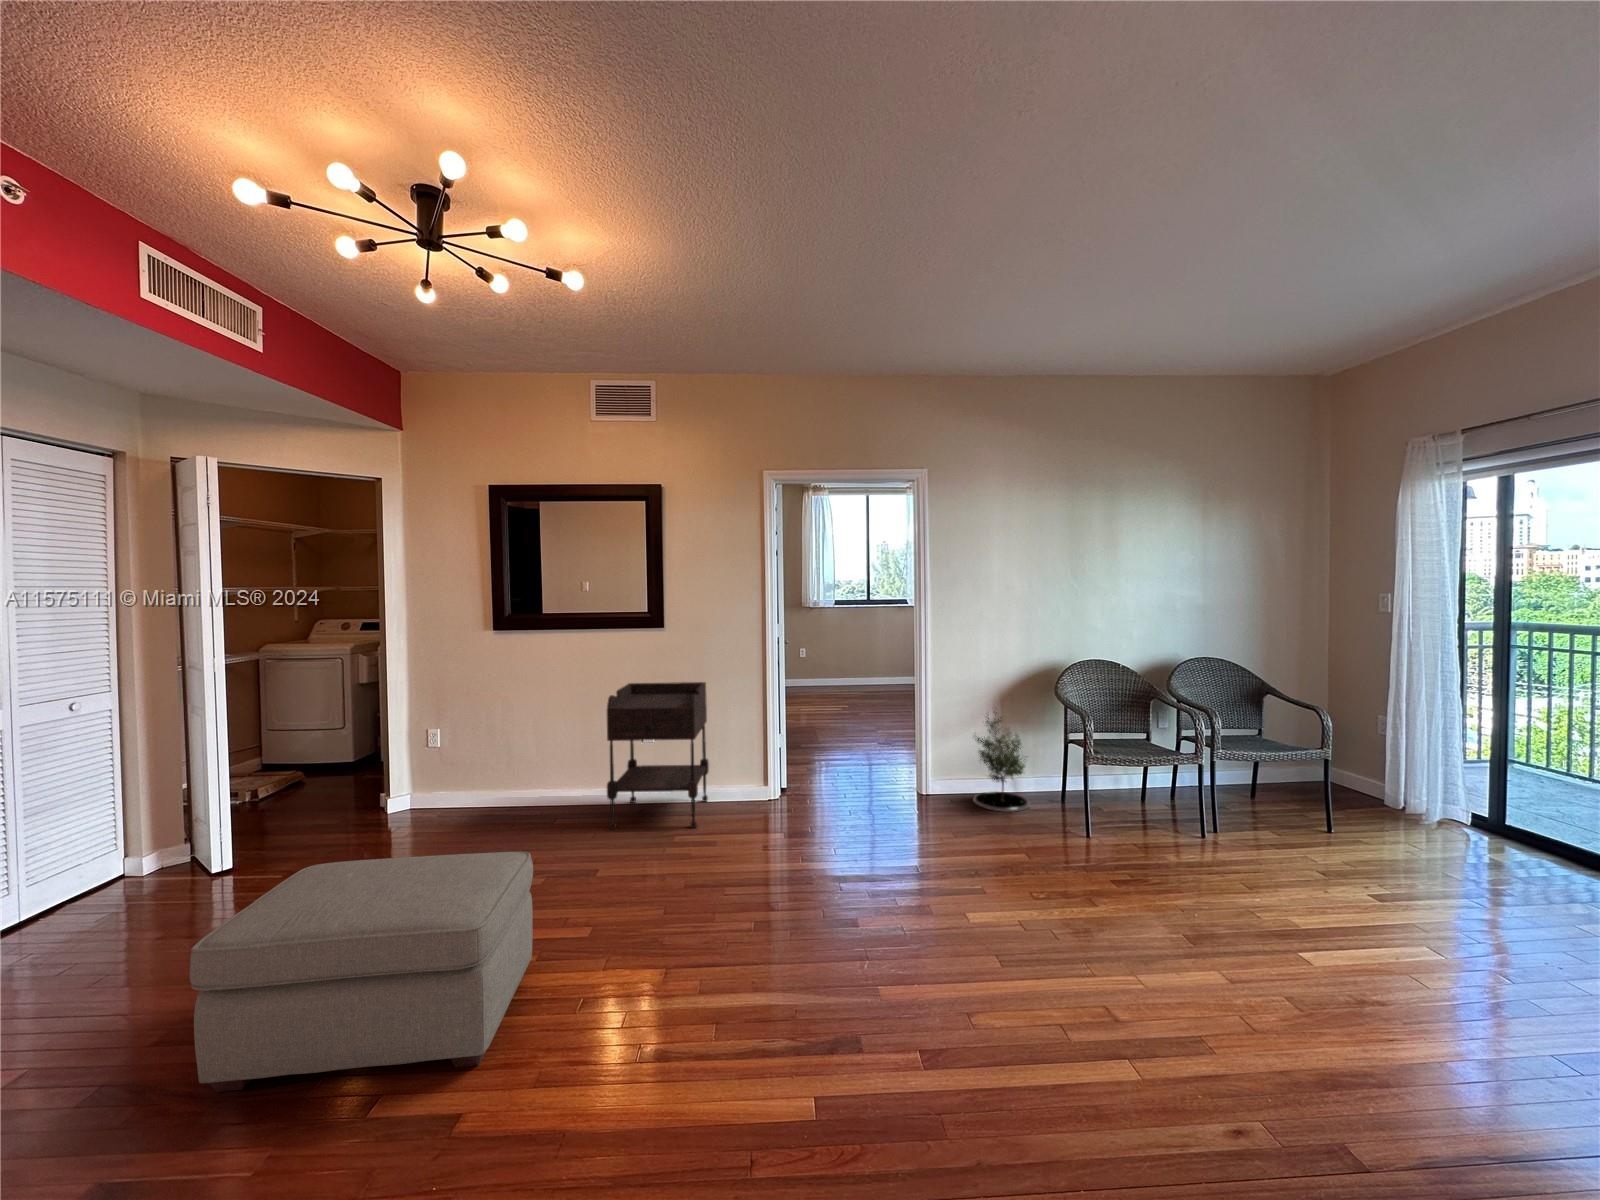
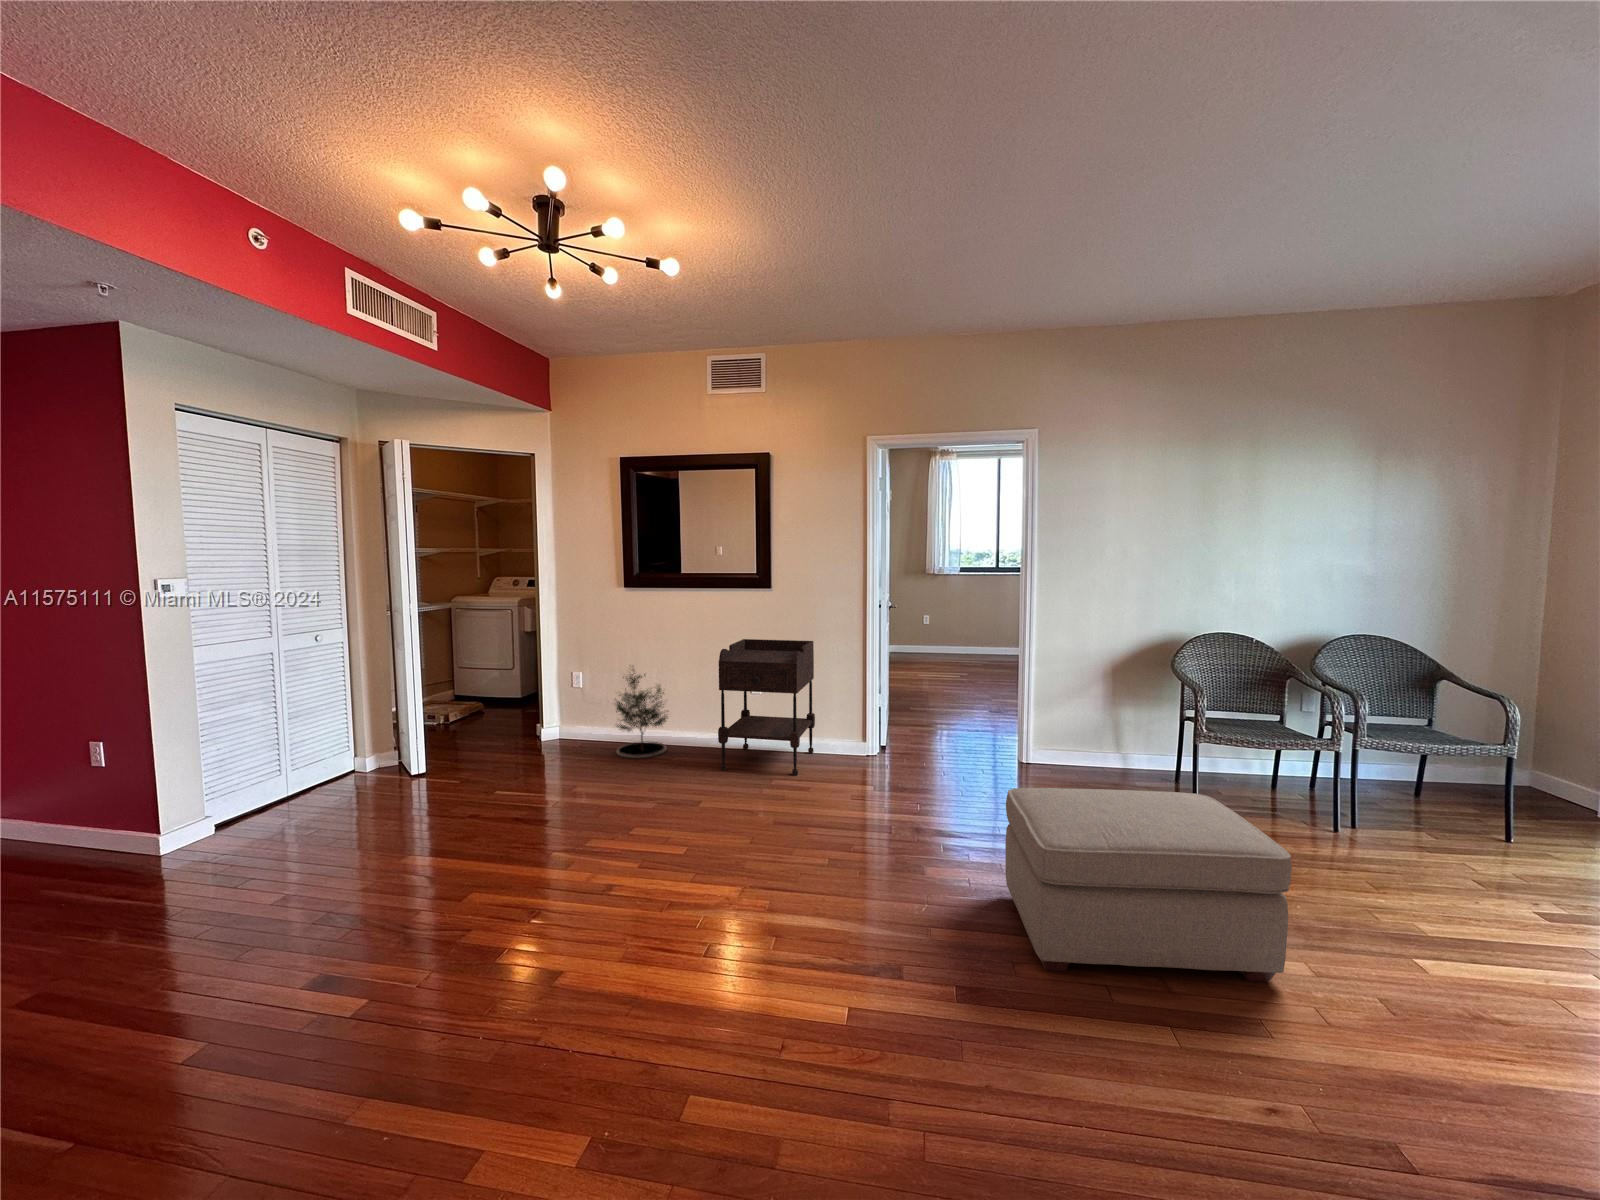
potted tree: present [973,712,1029,812] -> present [615,669,668,758]
ottoman: present [189,852,533,1092] -> present [1005,788,1292,982]

